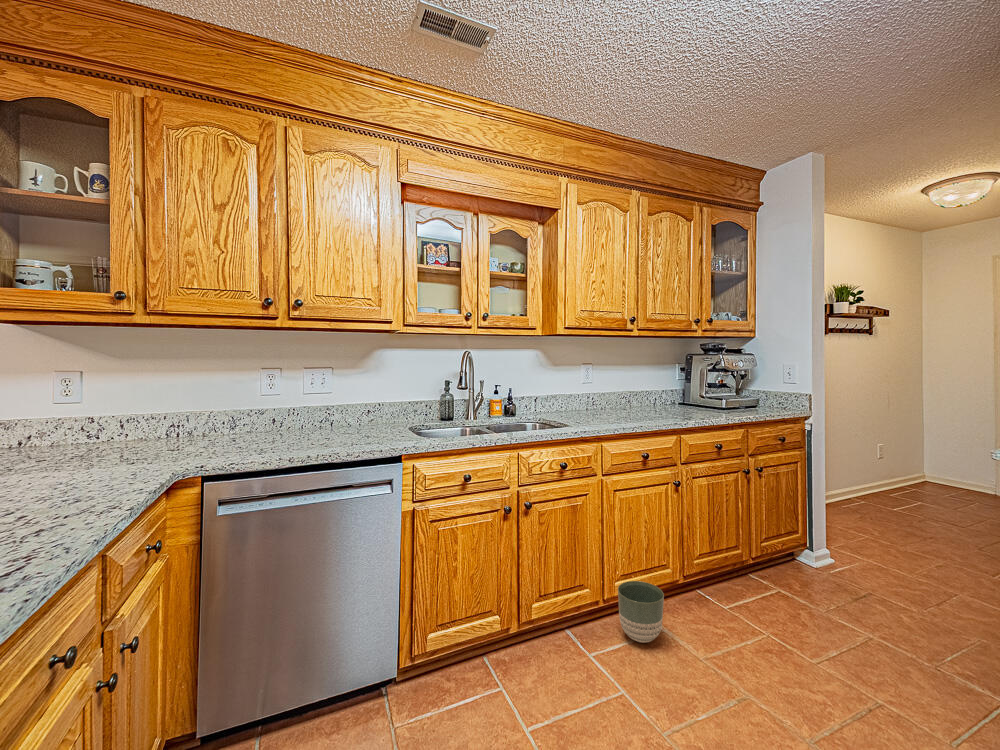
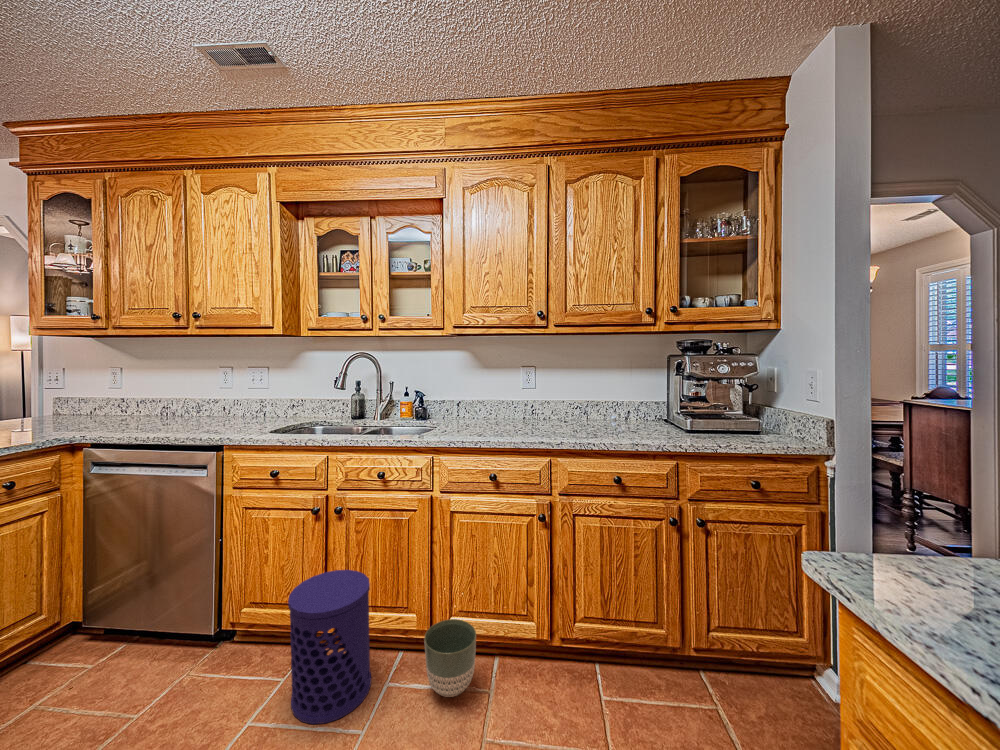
waste bin: none [524,560,597,702] -> present [288,570,371,724]

